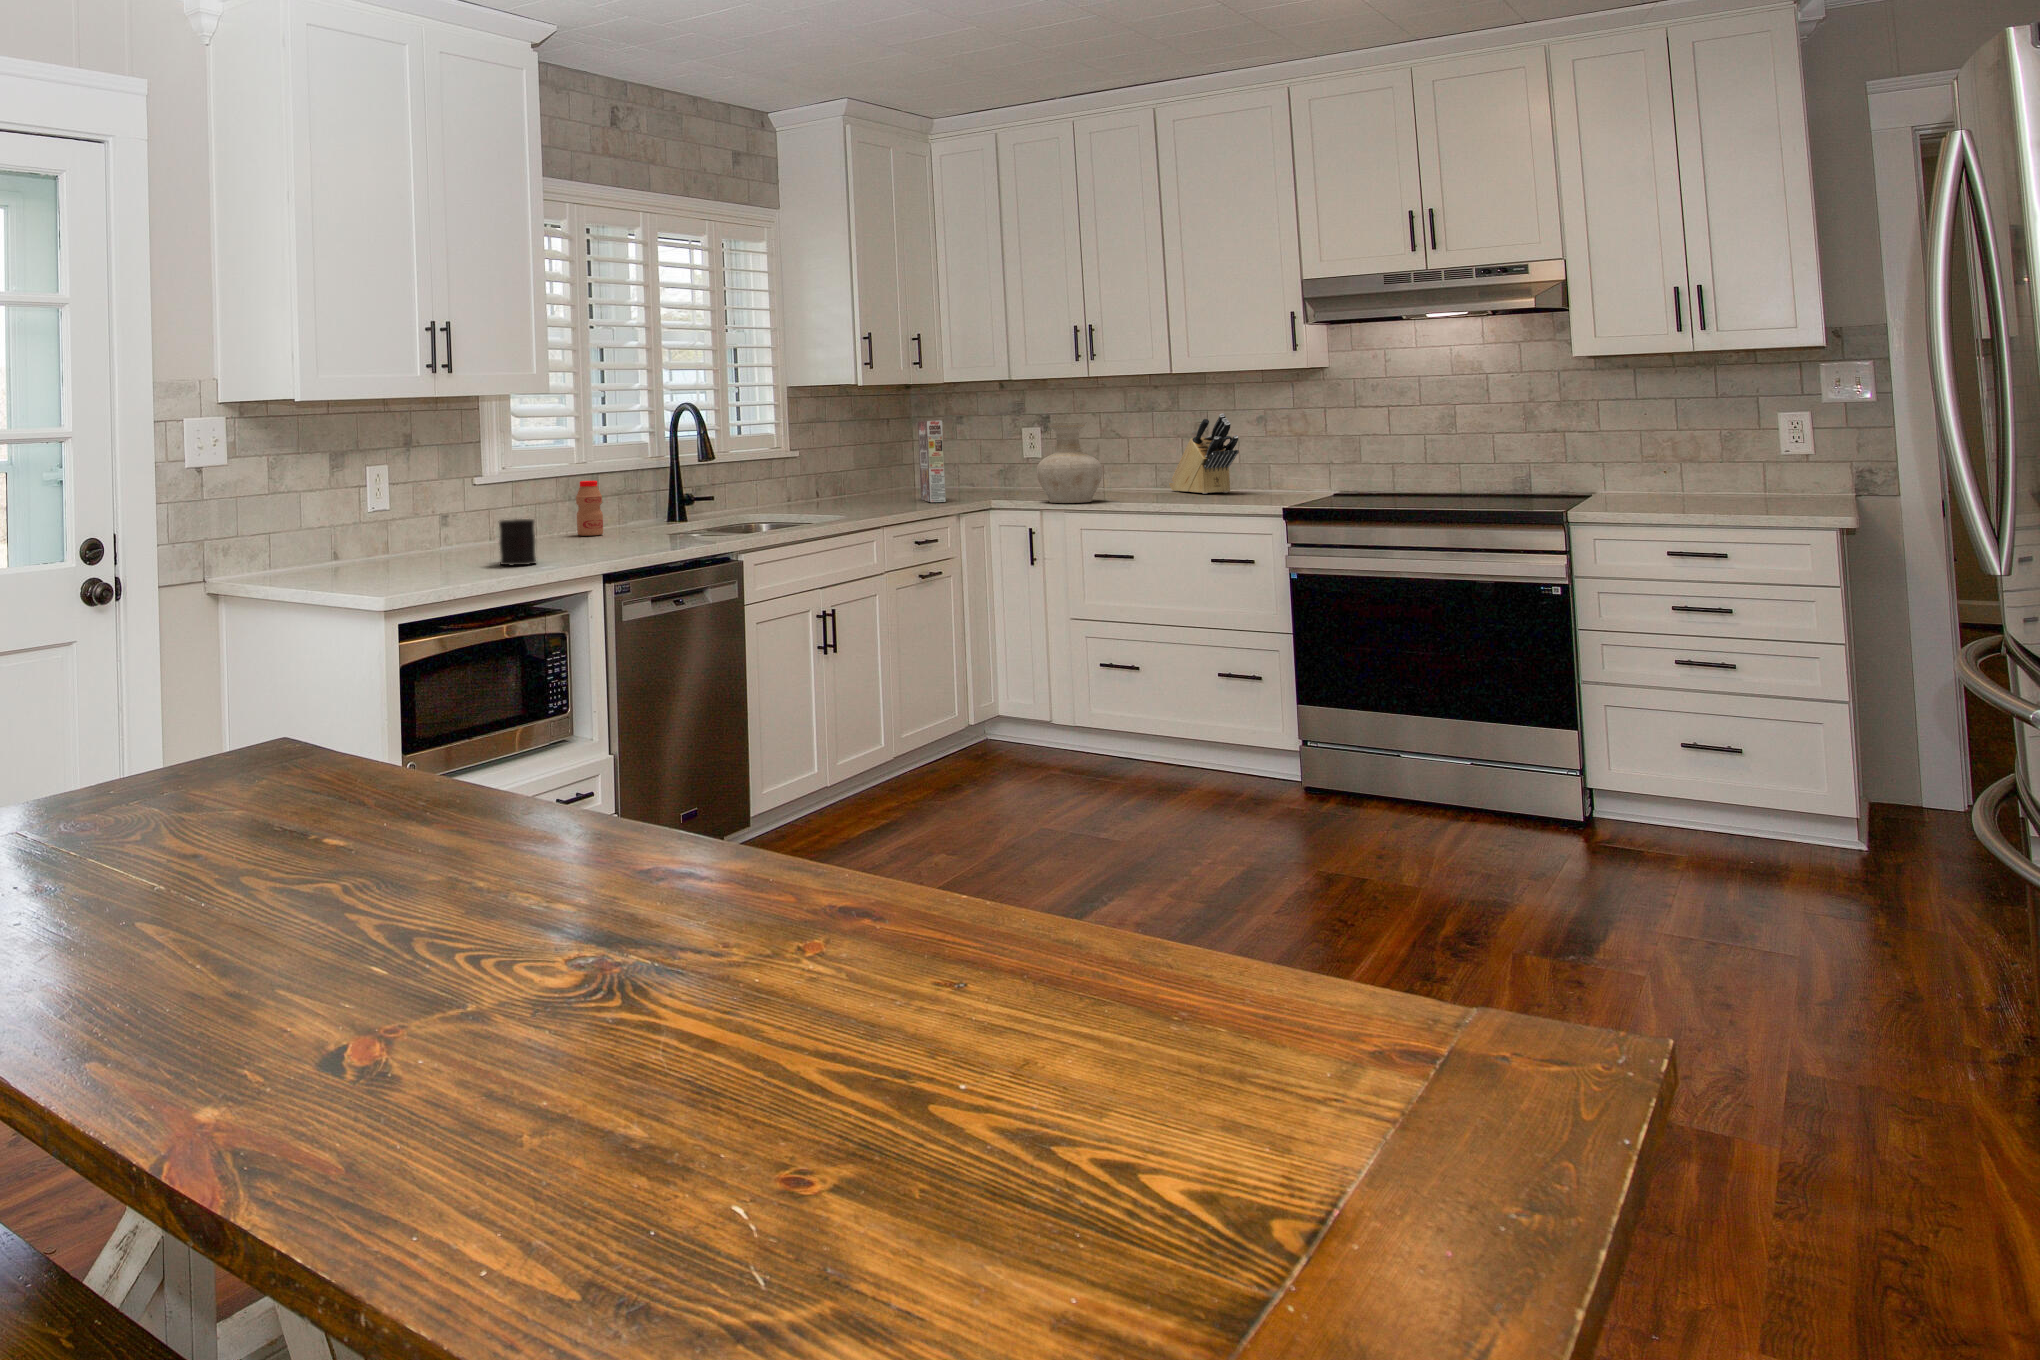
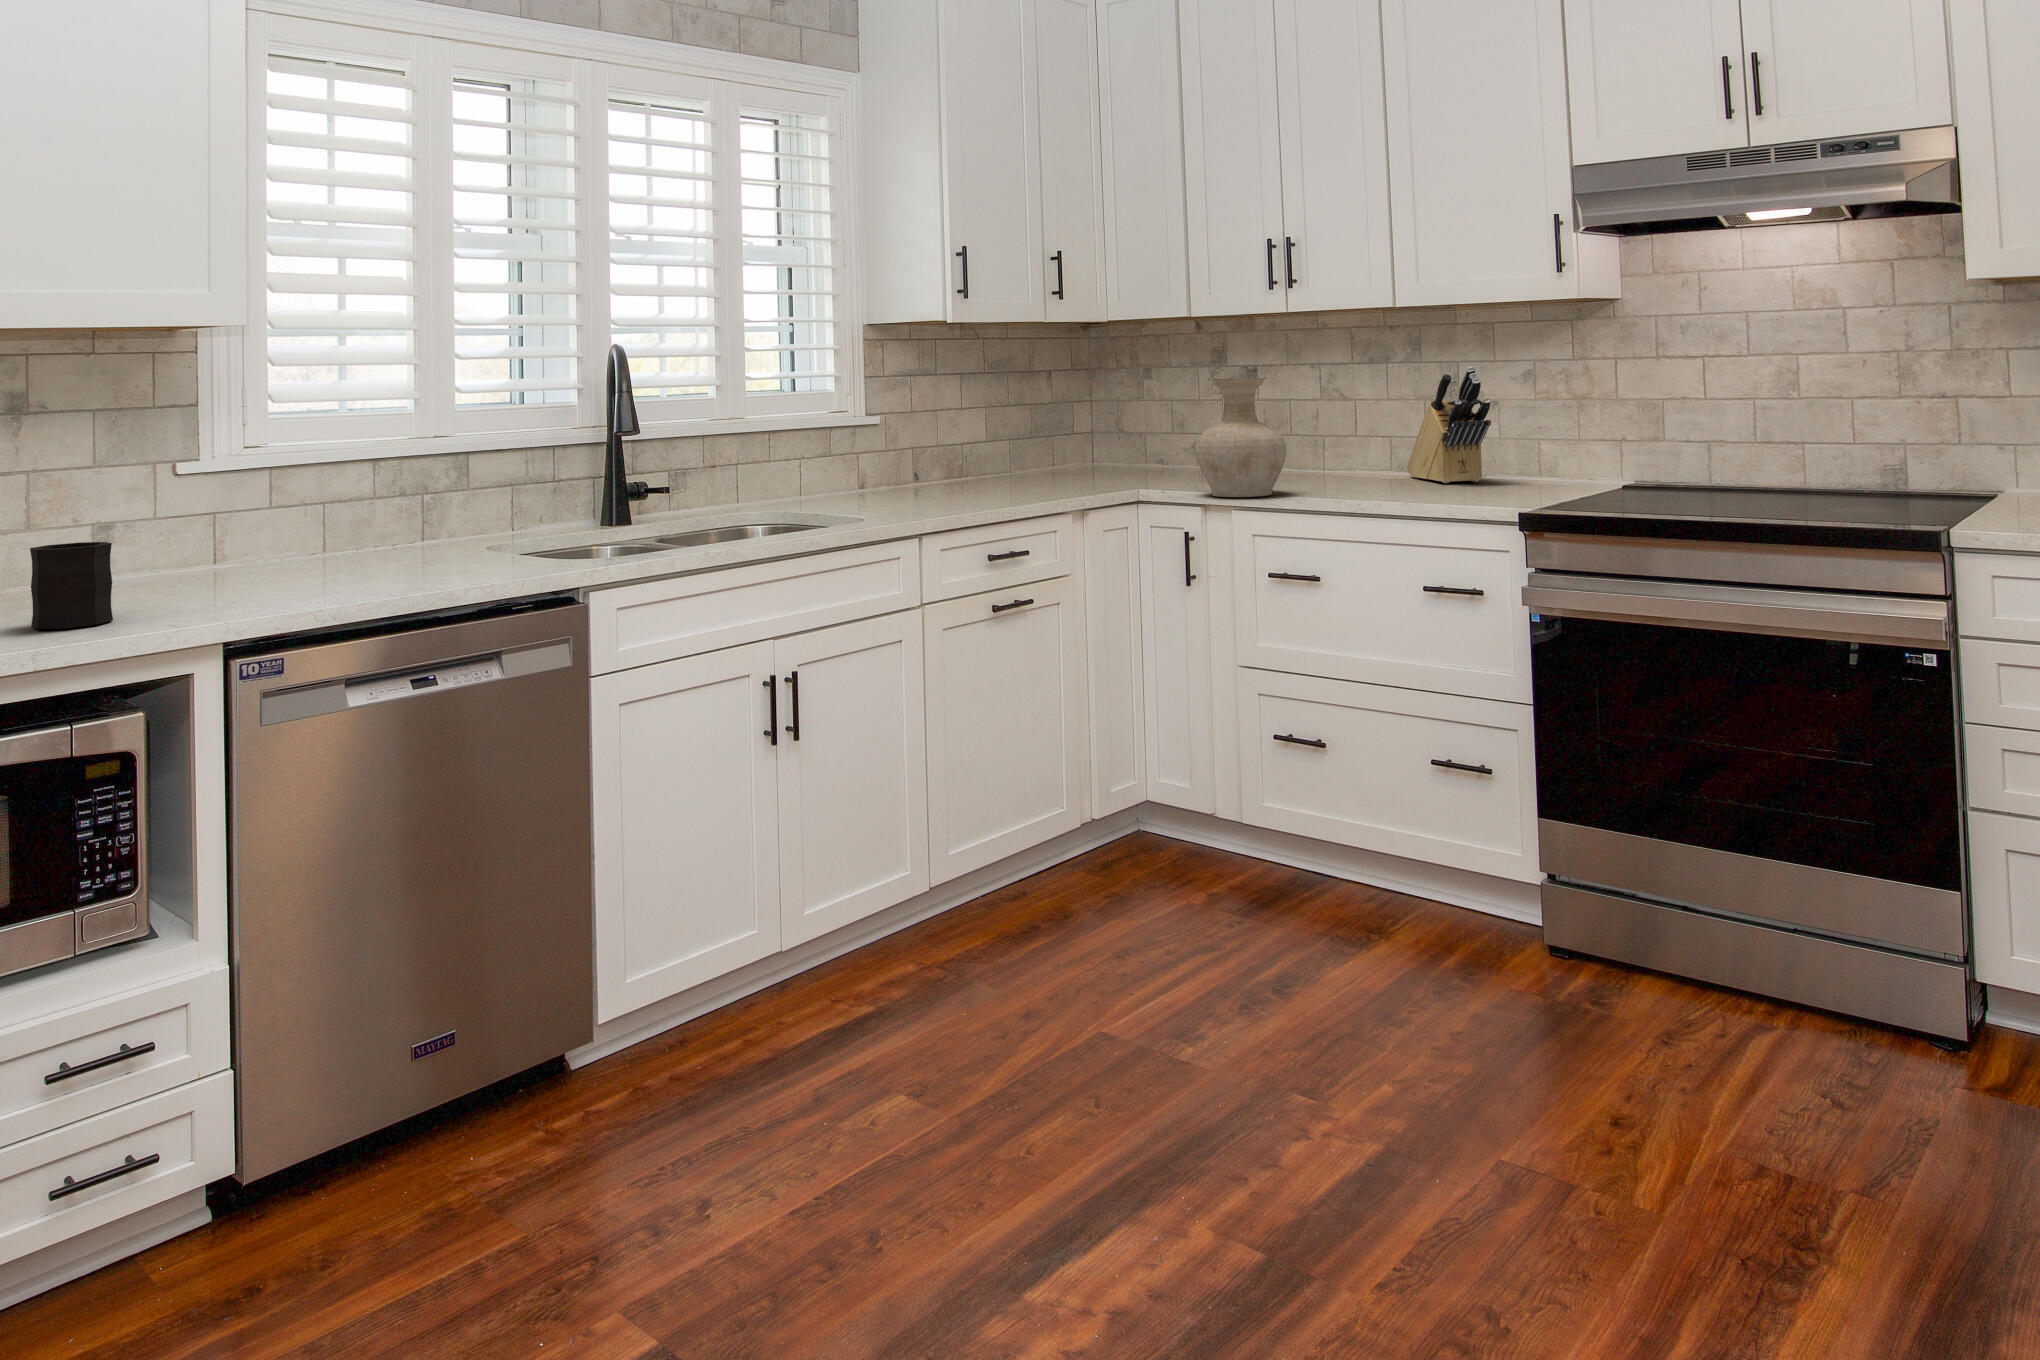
cereal box: present [918,421,946,502] -> none [1050,374,1078,492]
bottle: present [576,481,603,536] -> none [401,464,447,552]

